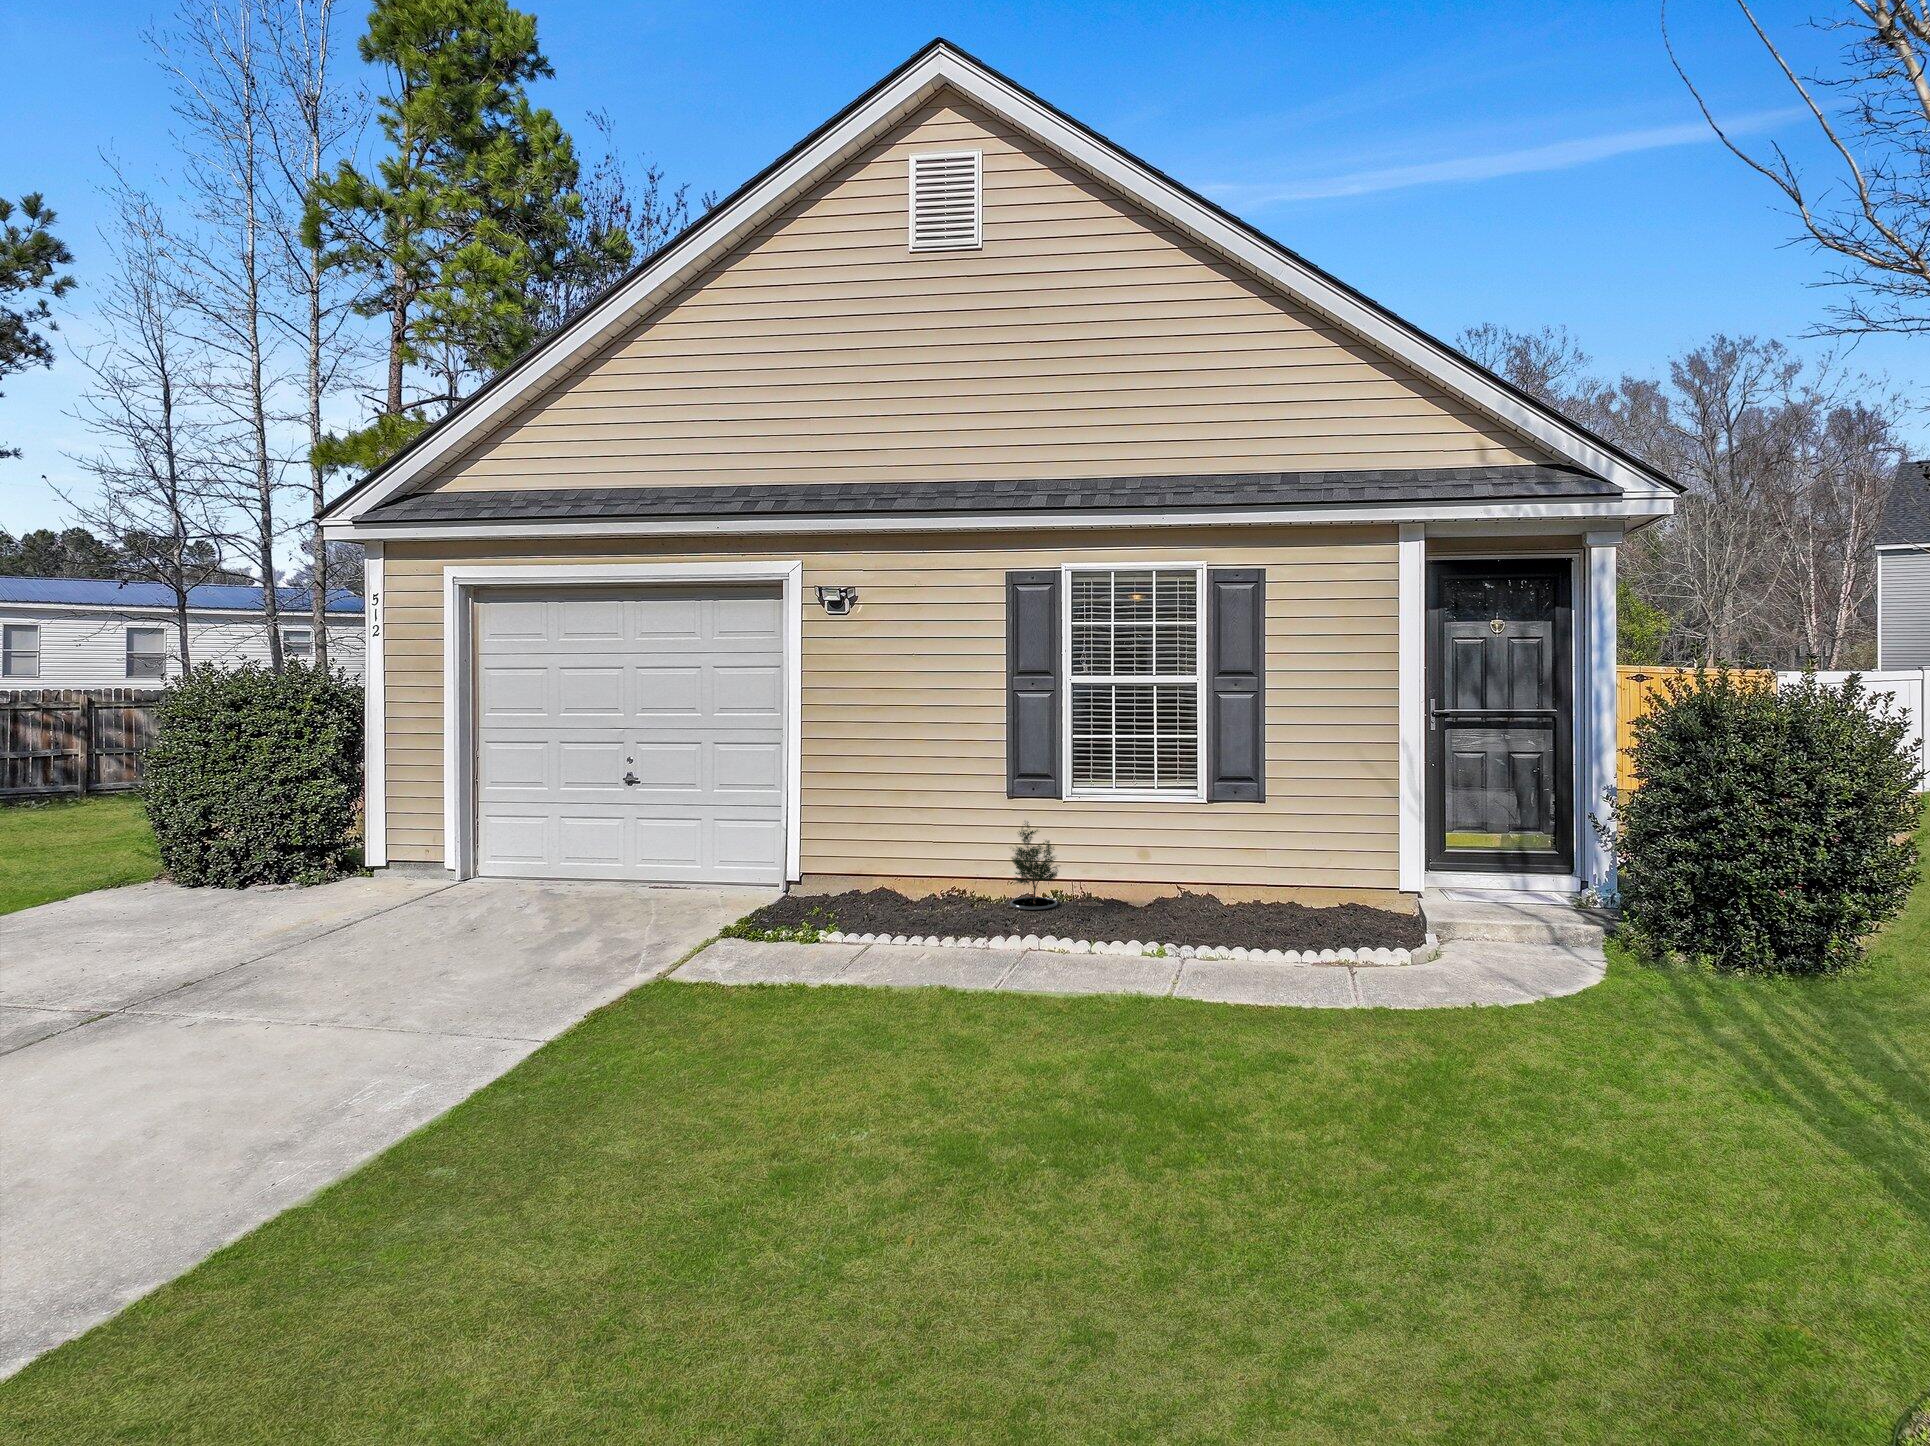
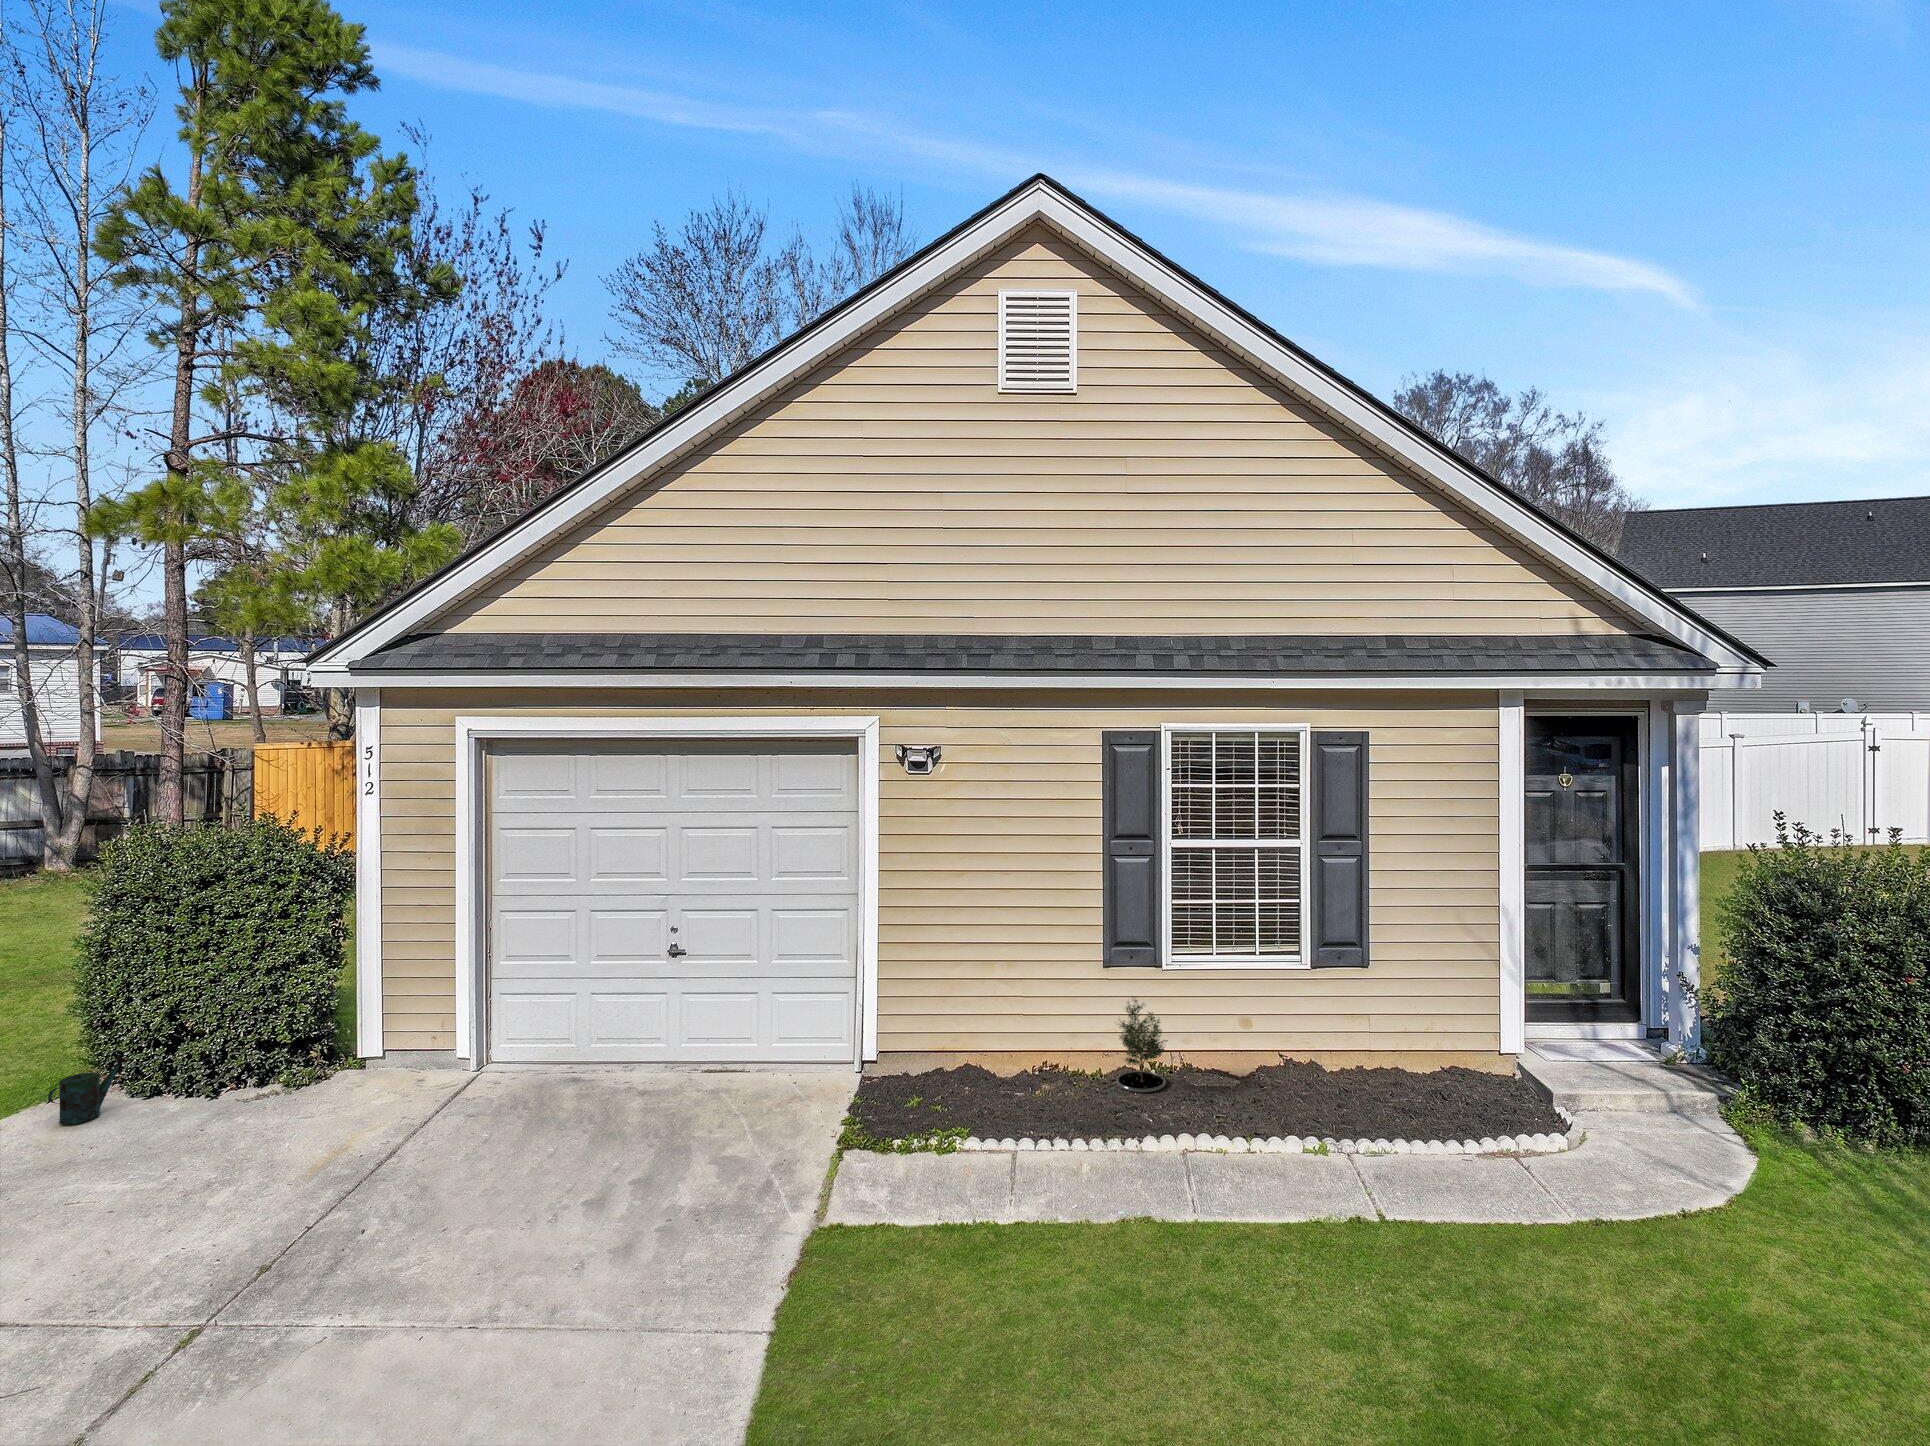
watering can: none [111,850,177,898] -> present [48,1057,128,1125]

